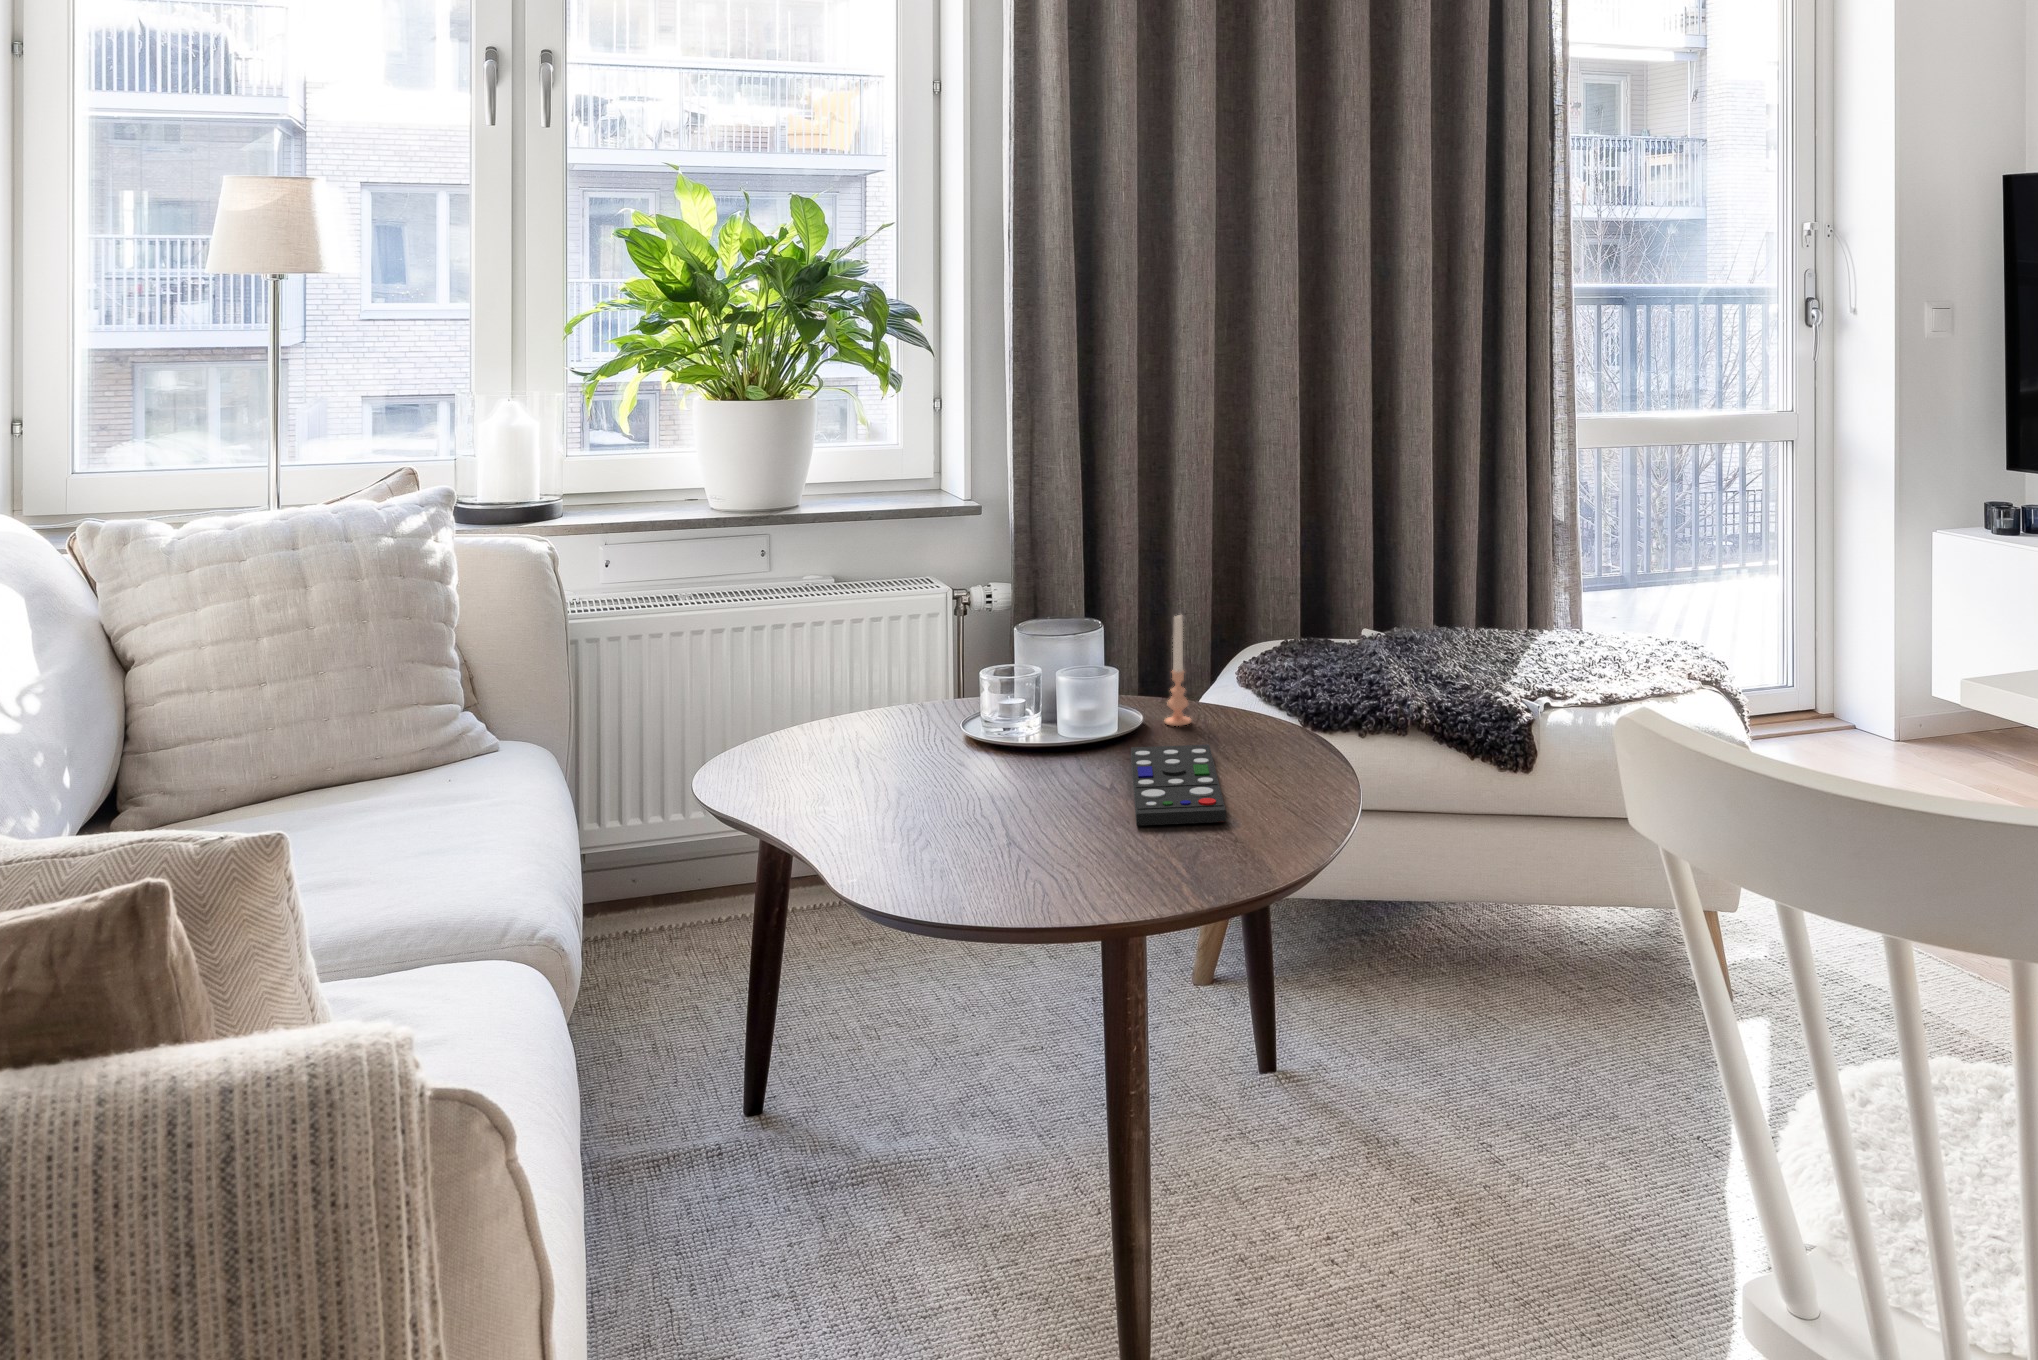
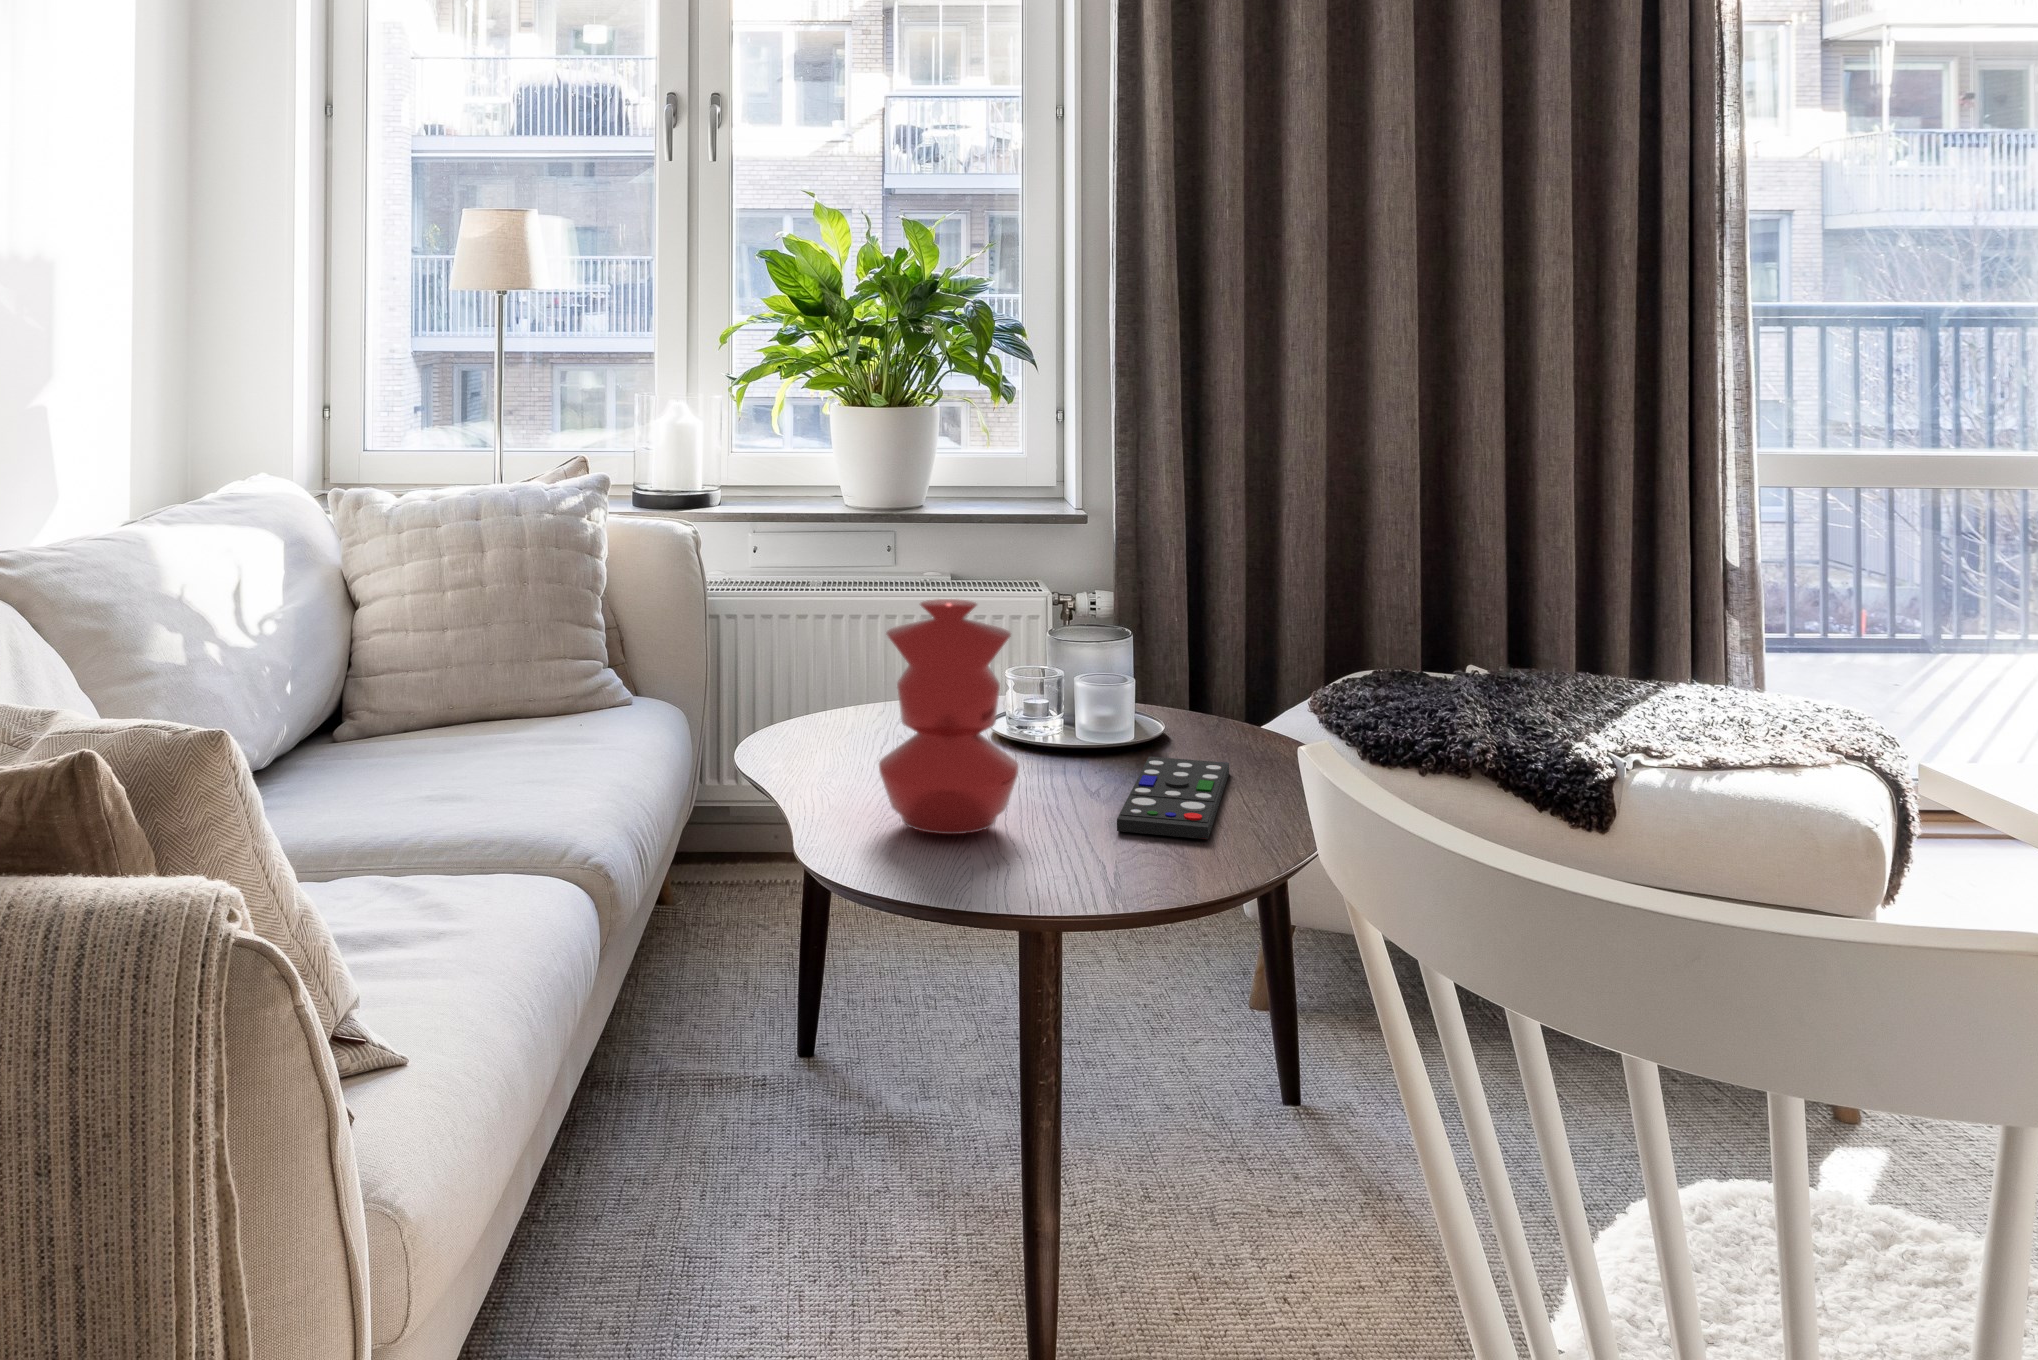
vase: none [894,609,1042,853] -> present [879,599,1018,834]
candle: present [1165,615,1191,726] -> none [1200,628,1228,742]

